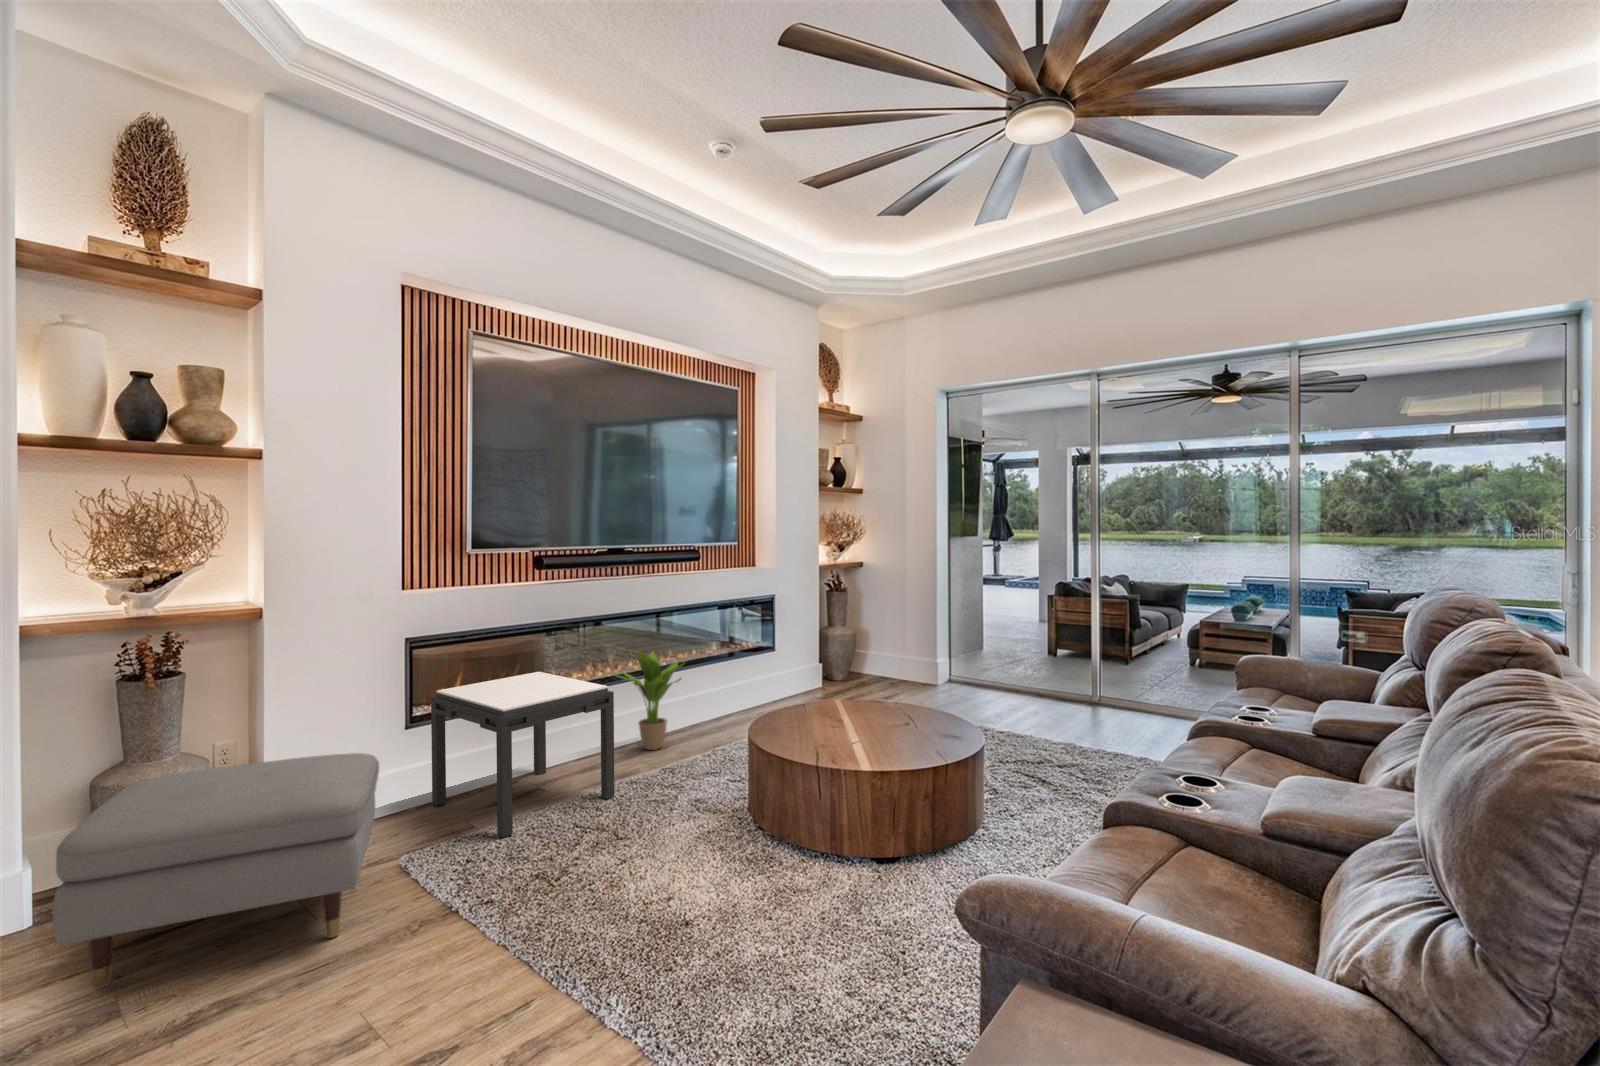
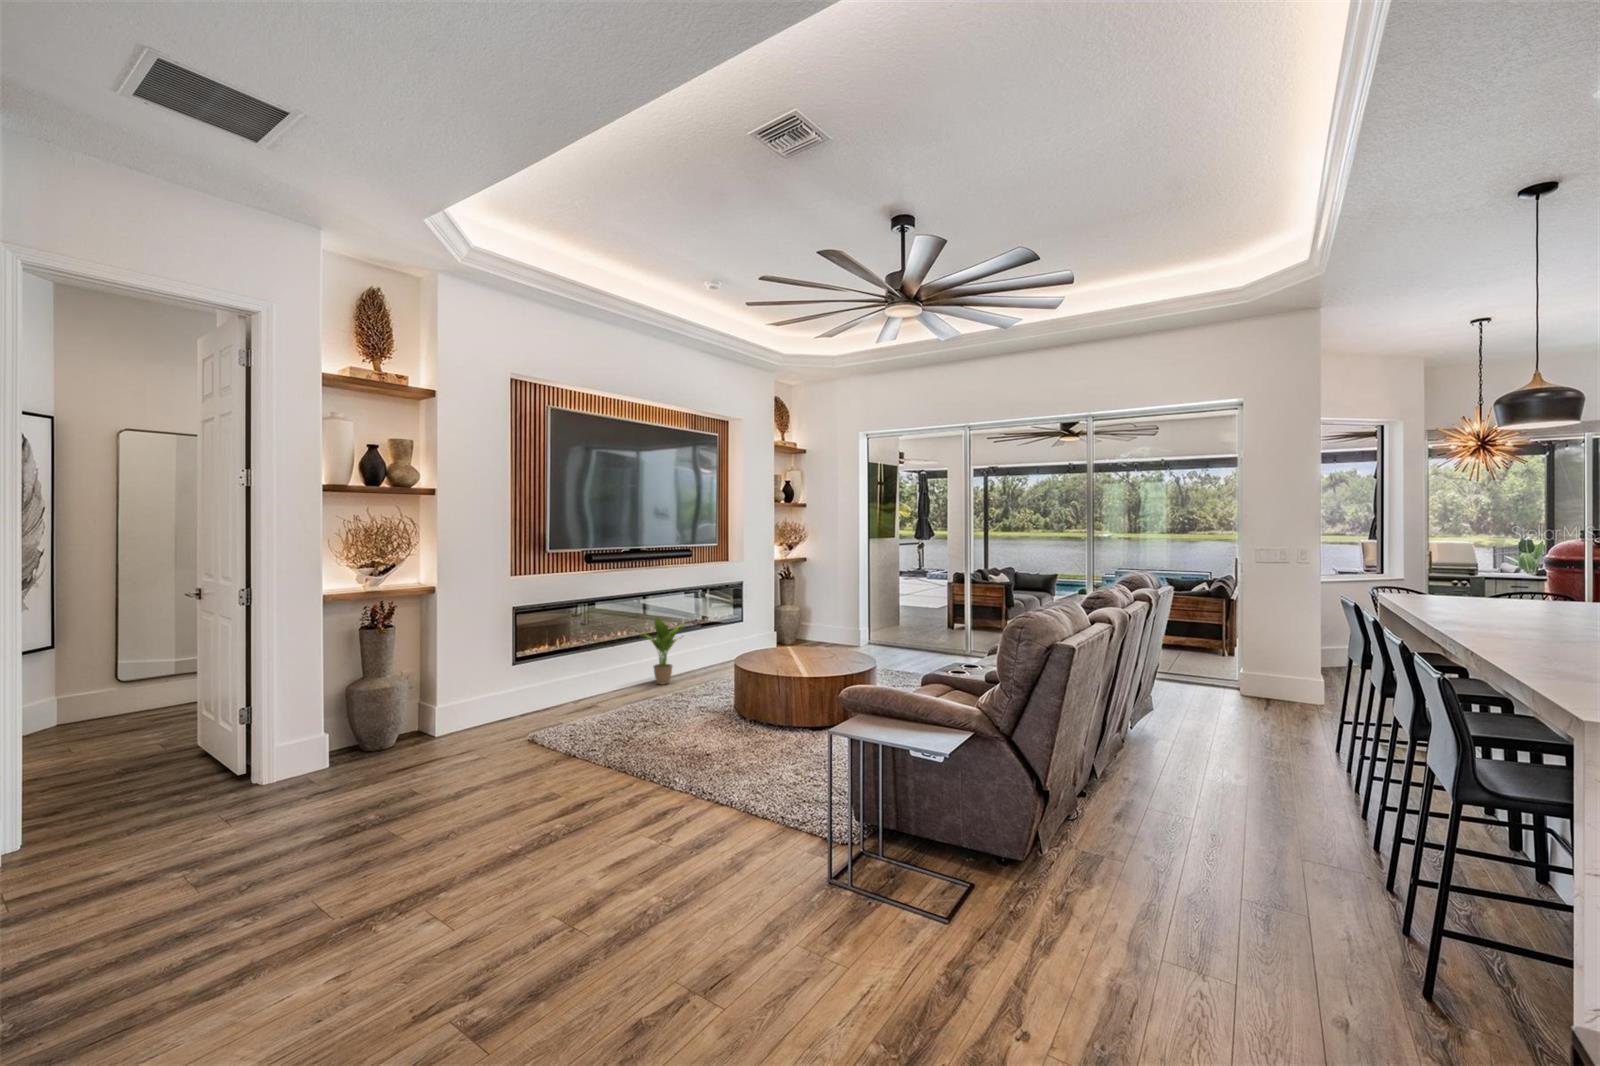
side table: present [431,672,614,837] -> none [530,630,646,725]
ottoman: present [53,753,379,989] -> none [383,671,530,781]

